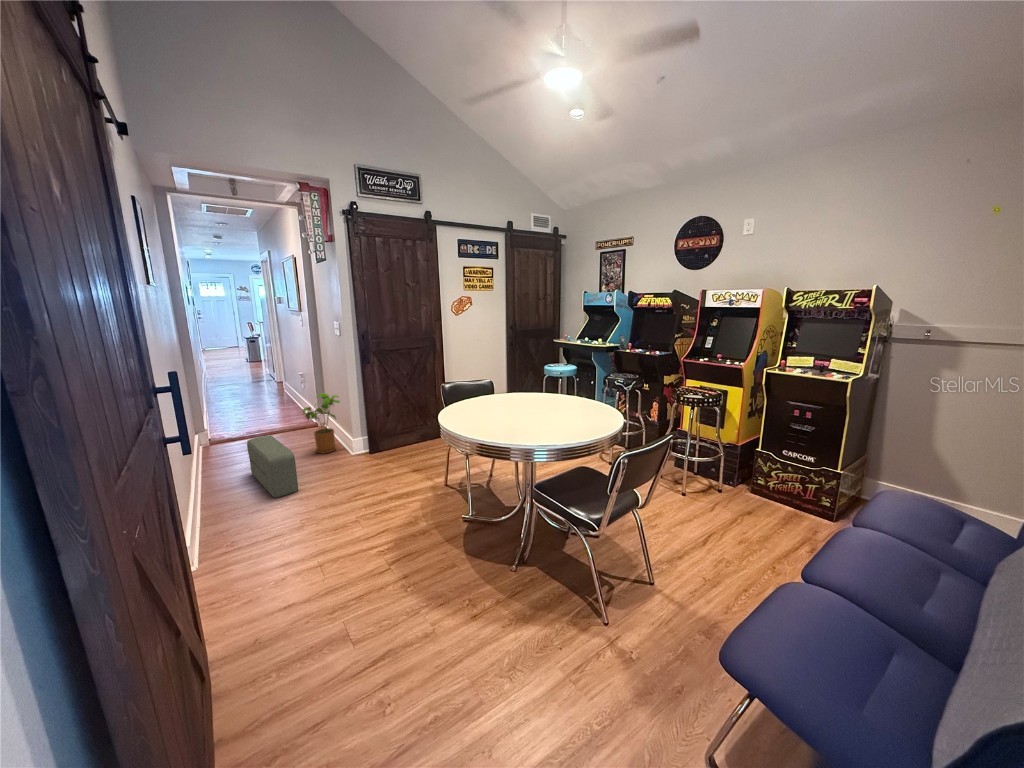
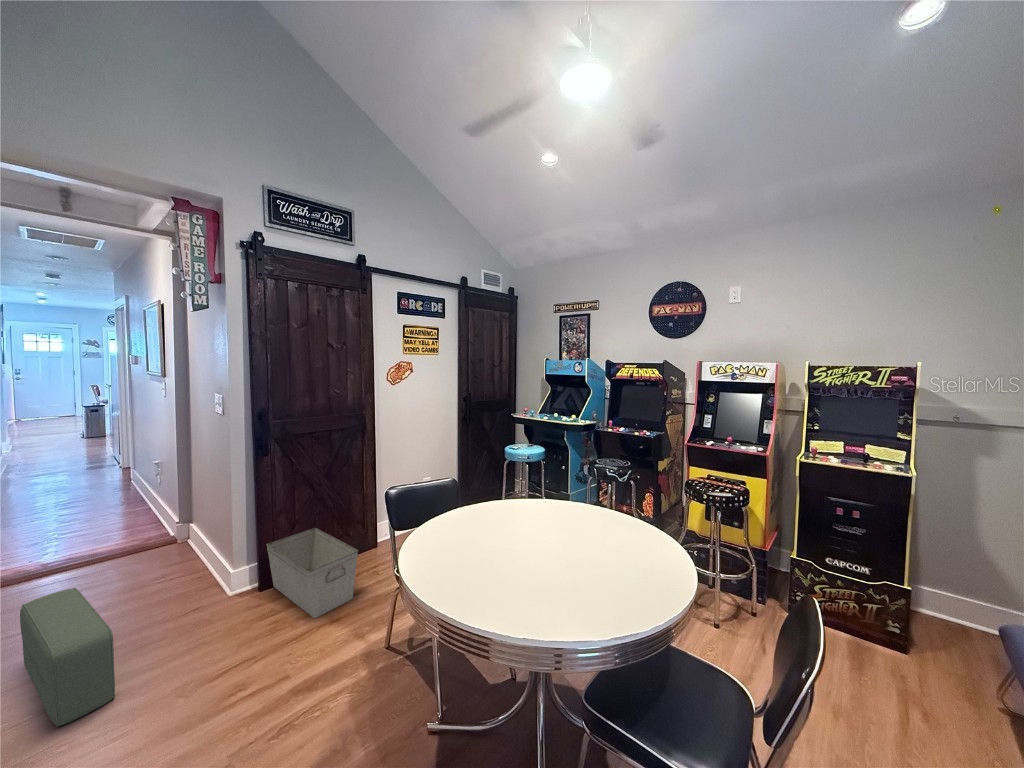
house plant: present [303,393,340,453] -> none [145,503,215,599]
storage bin: none [372,417,430,468] -> present [266,528,358,618]

